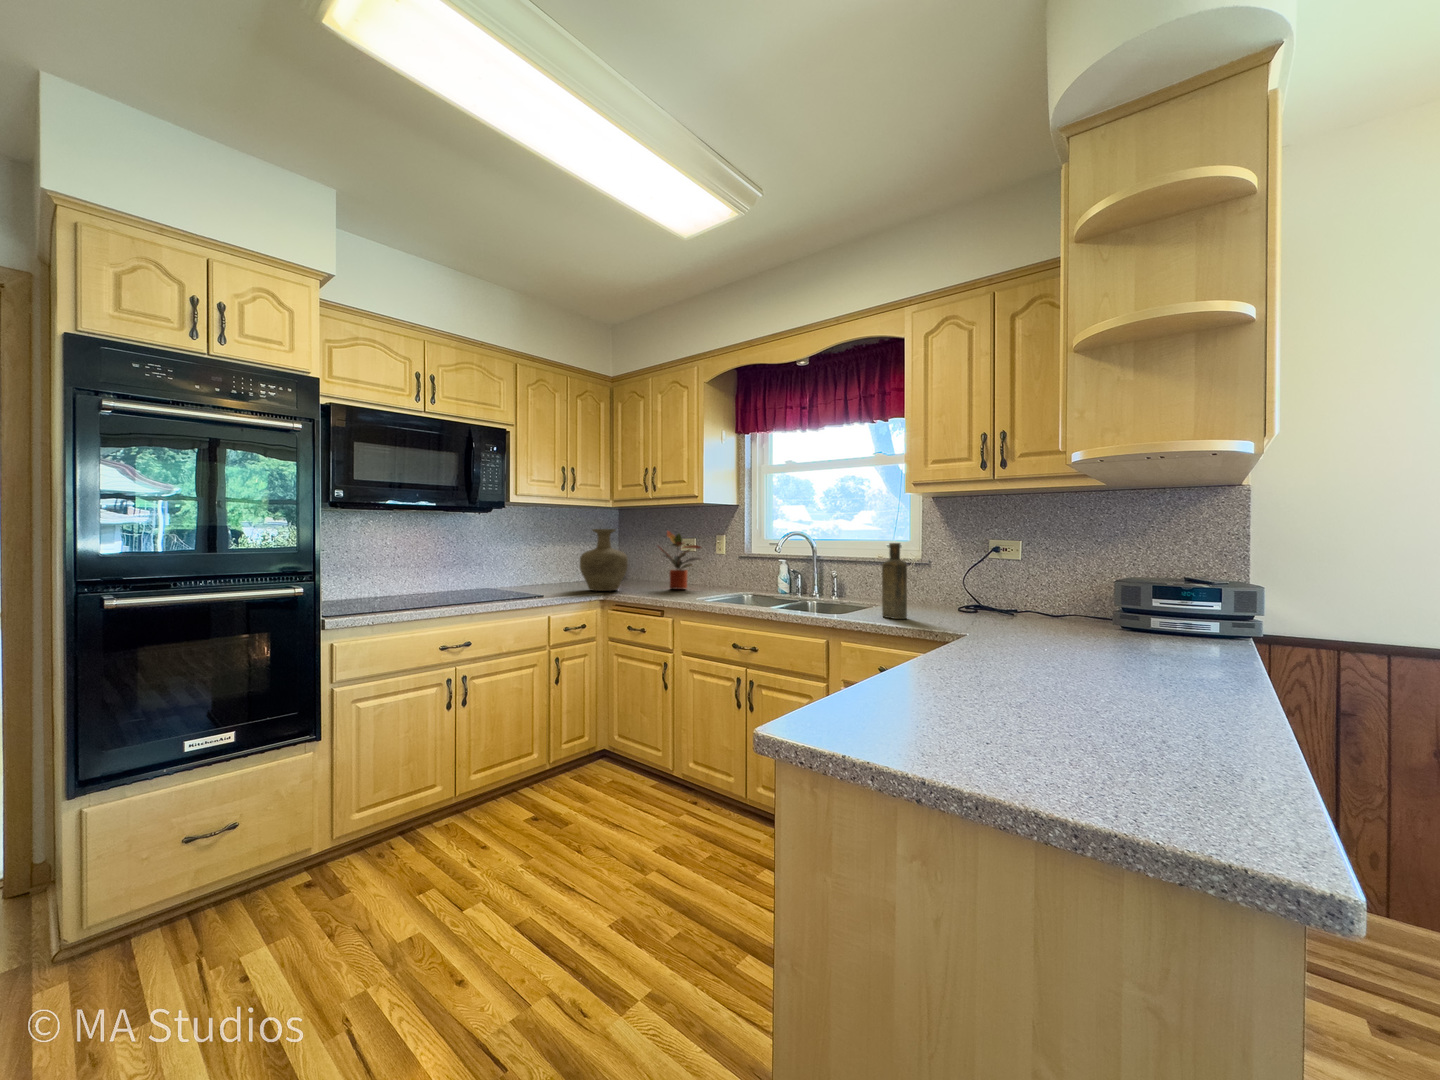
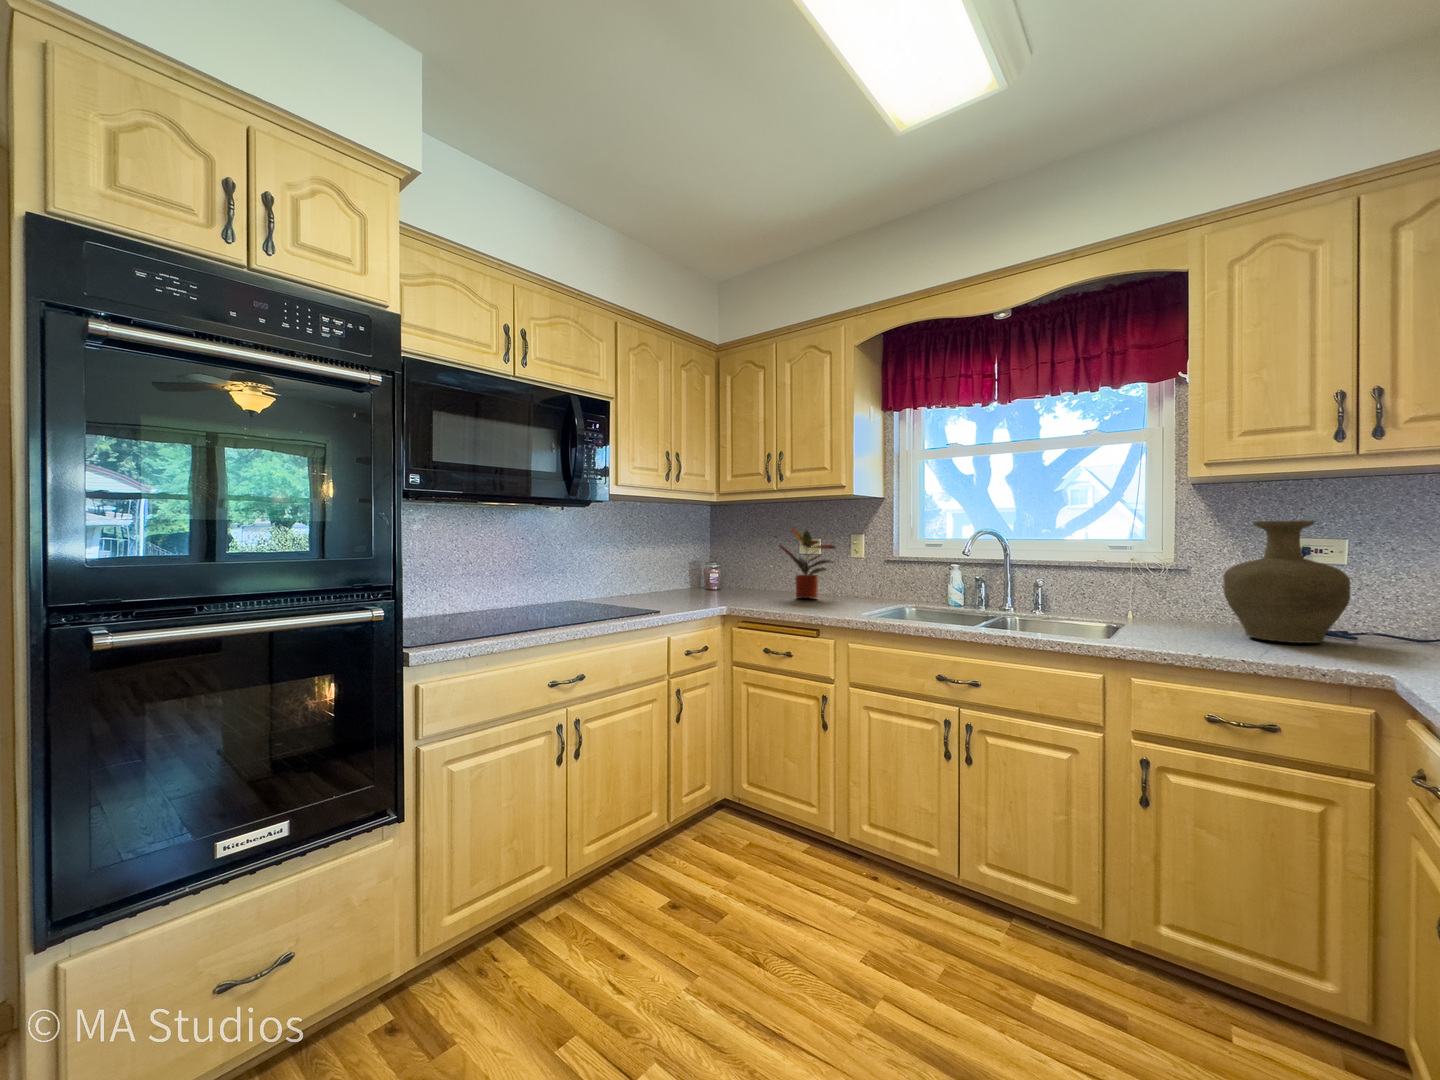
vase: present [580,529,628,591] -> present [1223,521,1350,643]
bottle: present [882,543,907,619] -> none [1163,540,1212,646]

